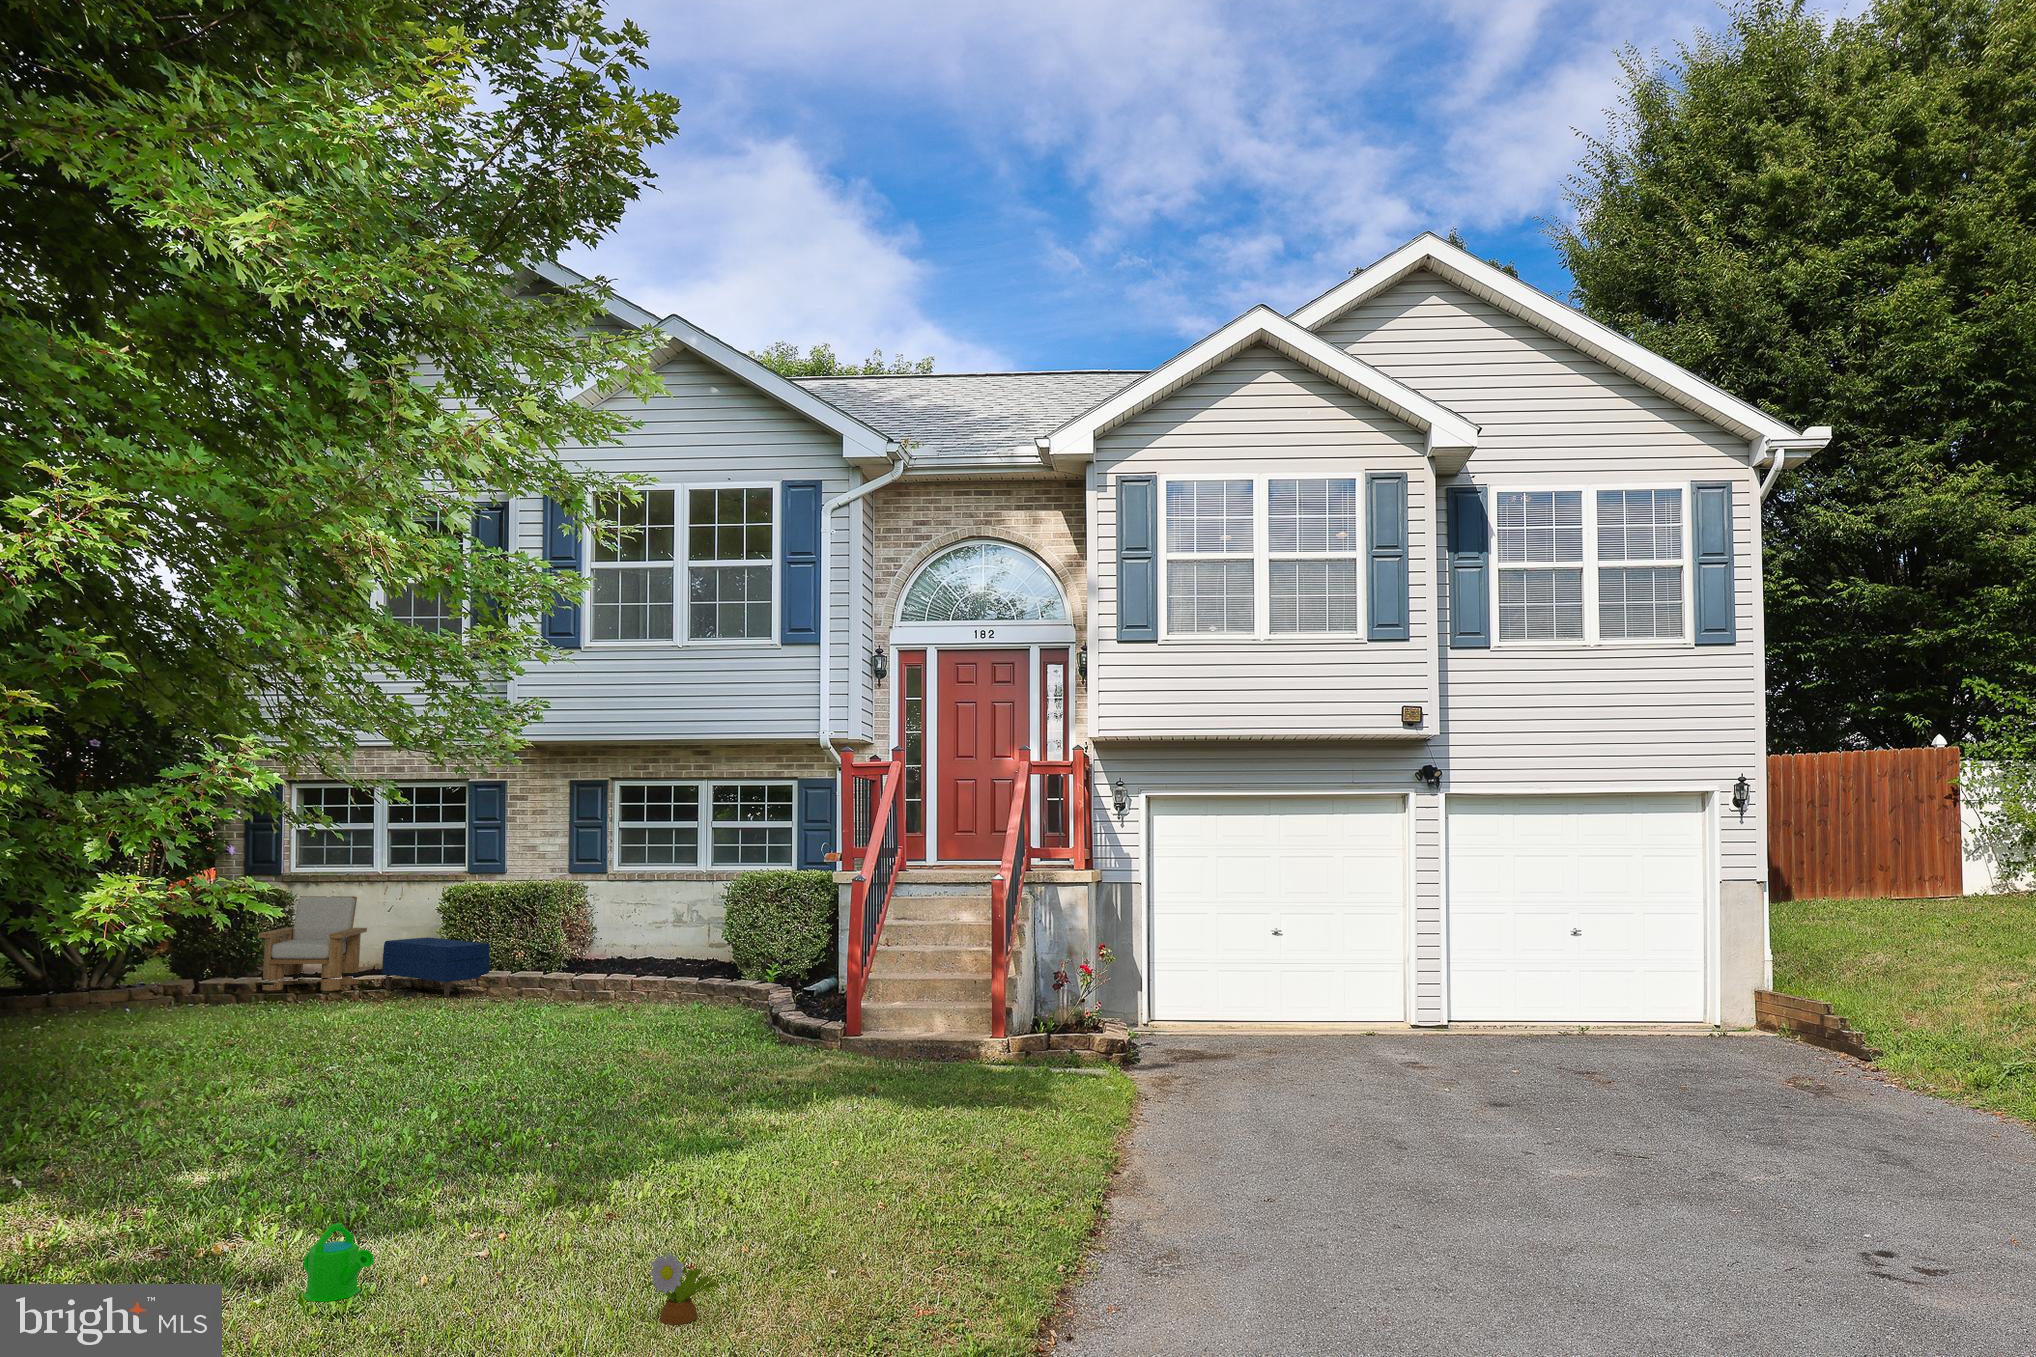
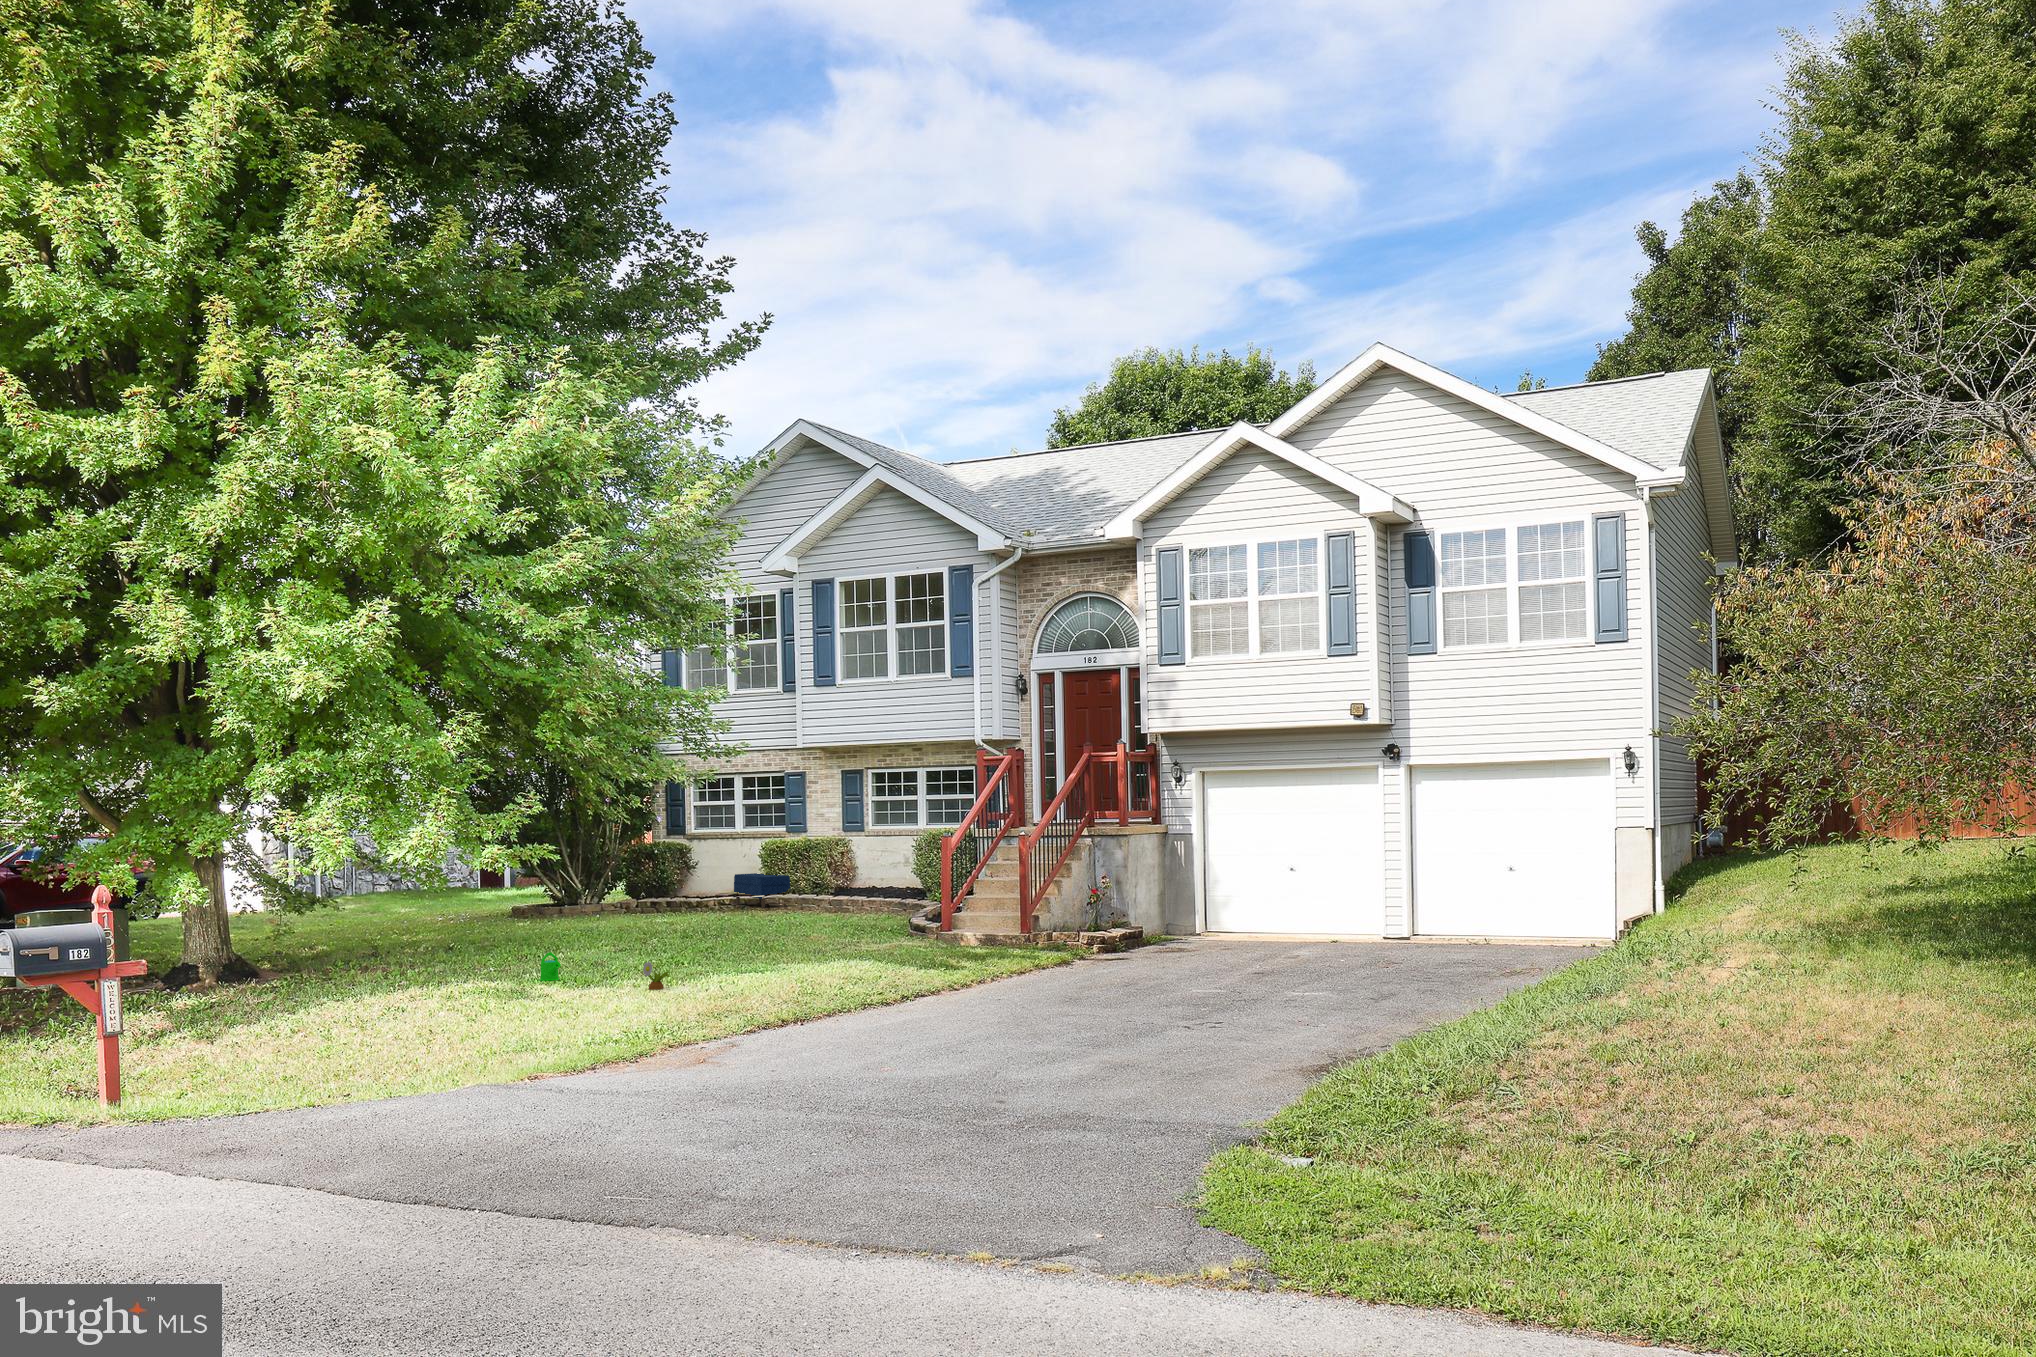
armchair: present [258,896,367,991] -> none [666,847,730,905]

